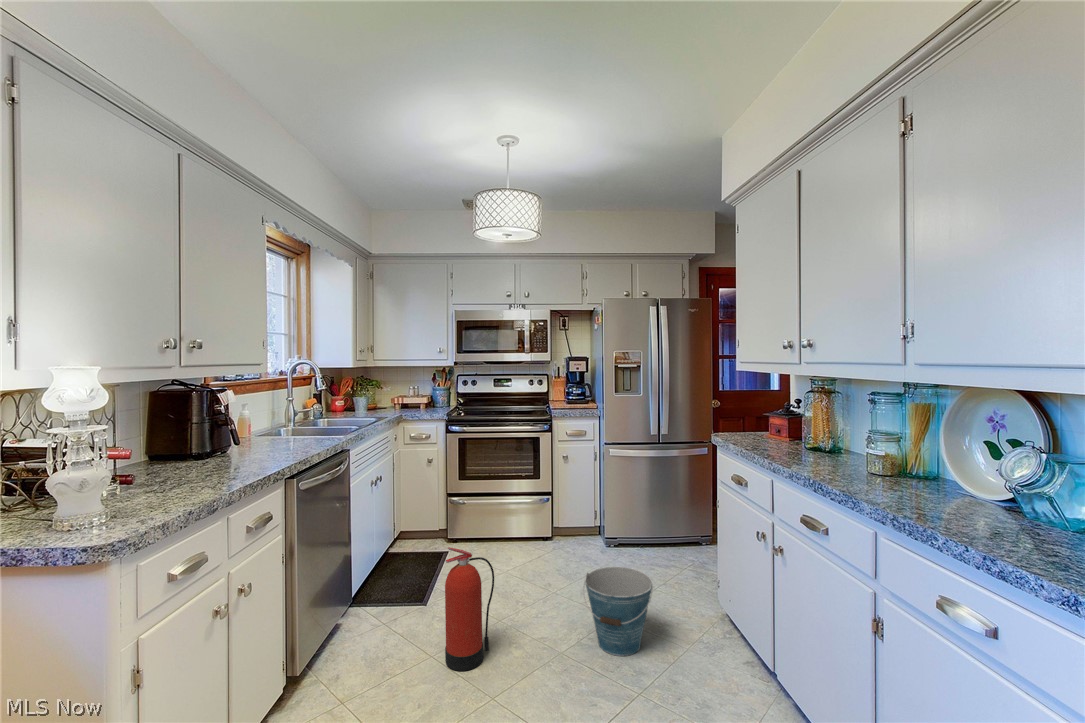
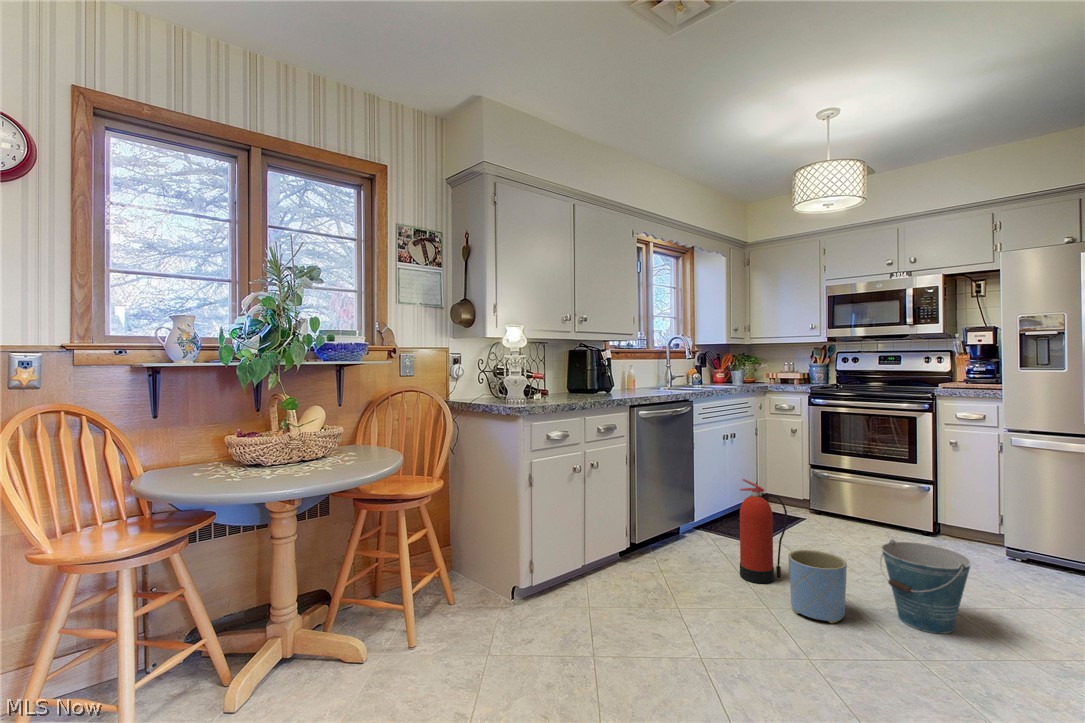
planter: none [519,610,575,696] -> present [788,550,847,623]

